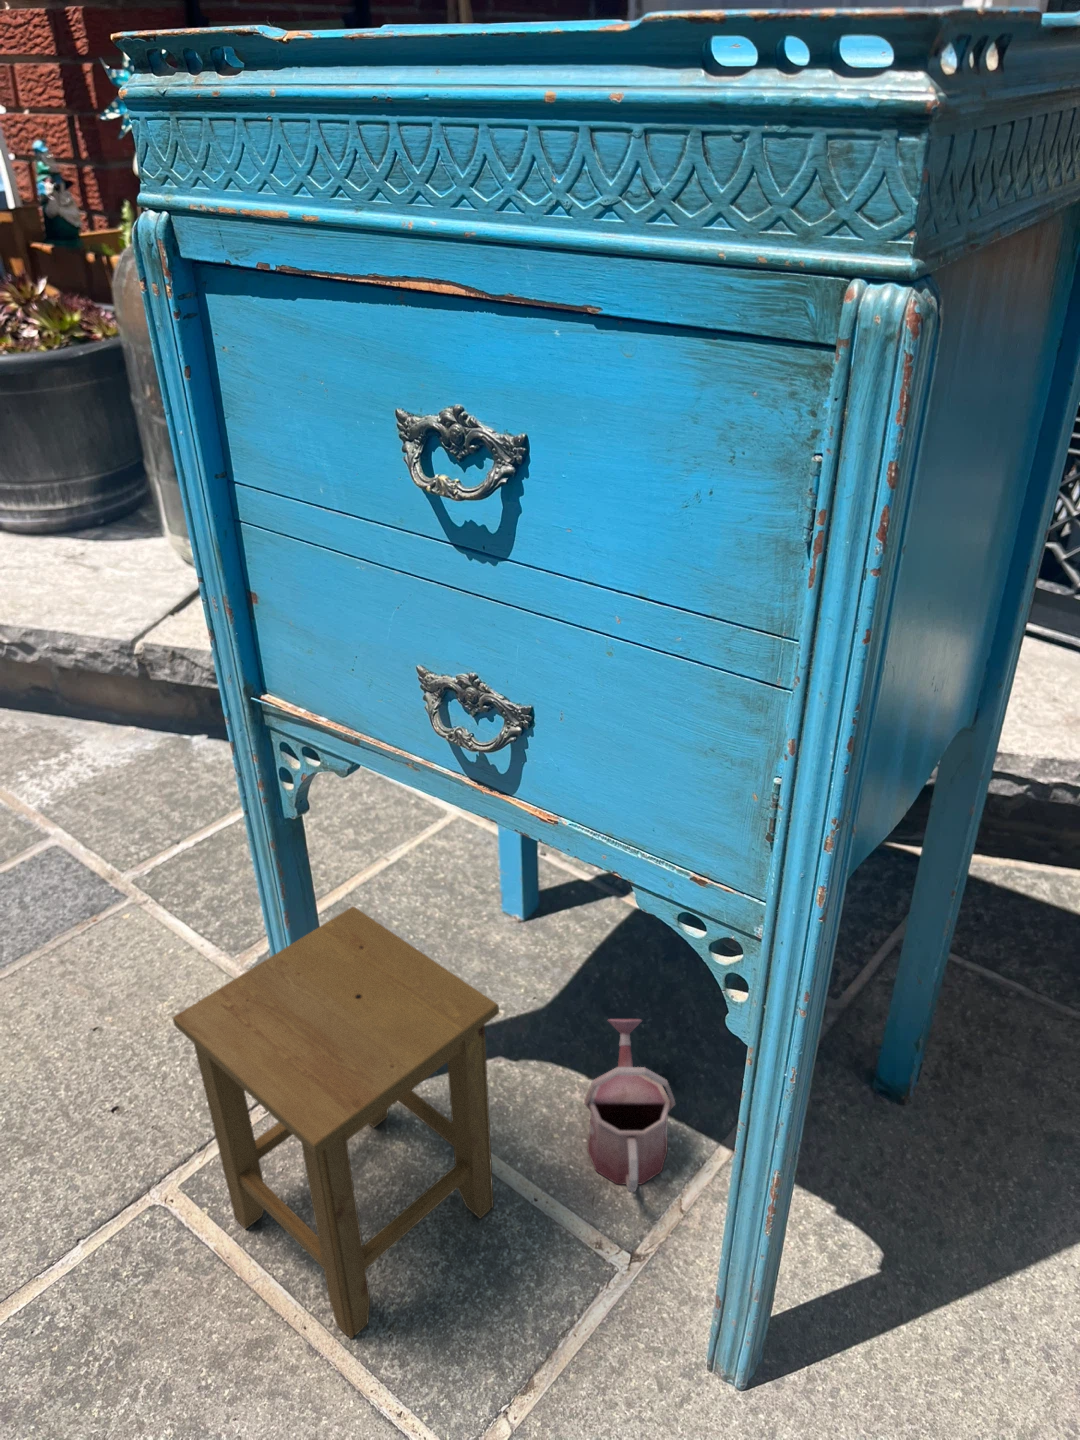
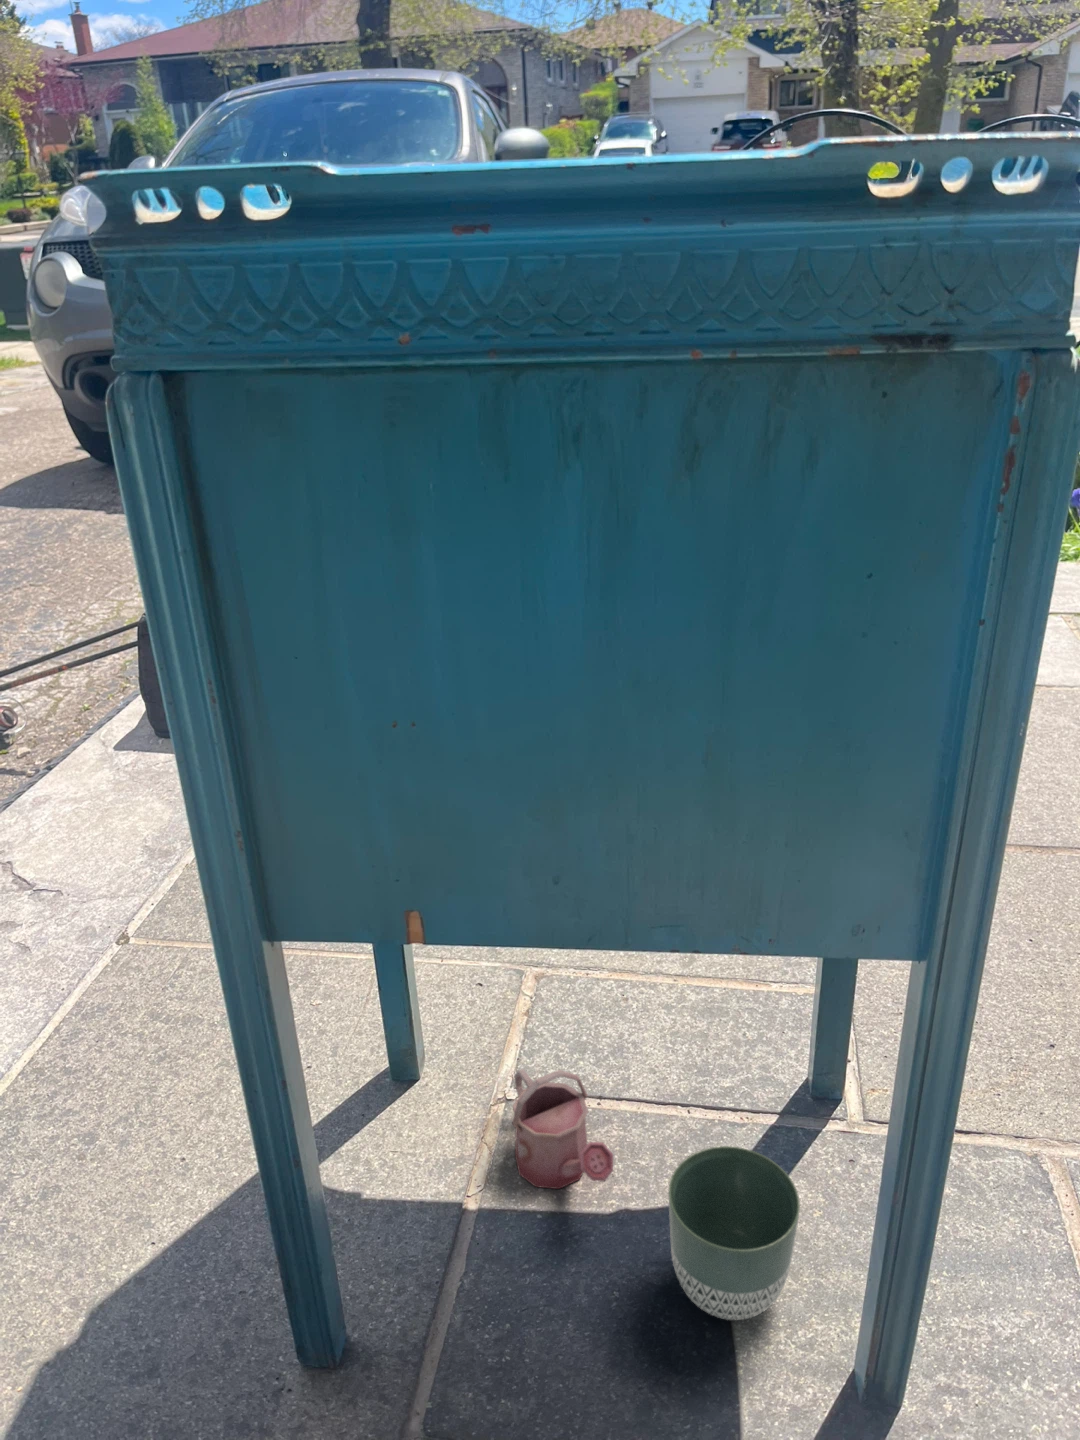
planter: none [510,879,613,1008] -> present [668,1146,800,1320]
stool: present [173,906,499,1339] -> none [614,810,799,1101]

